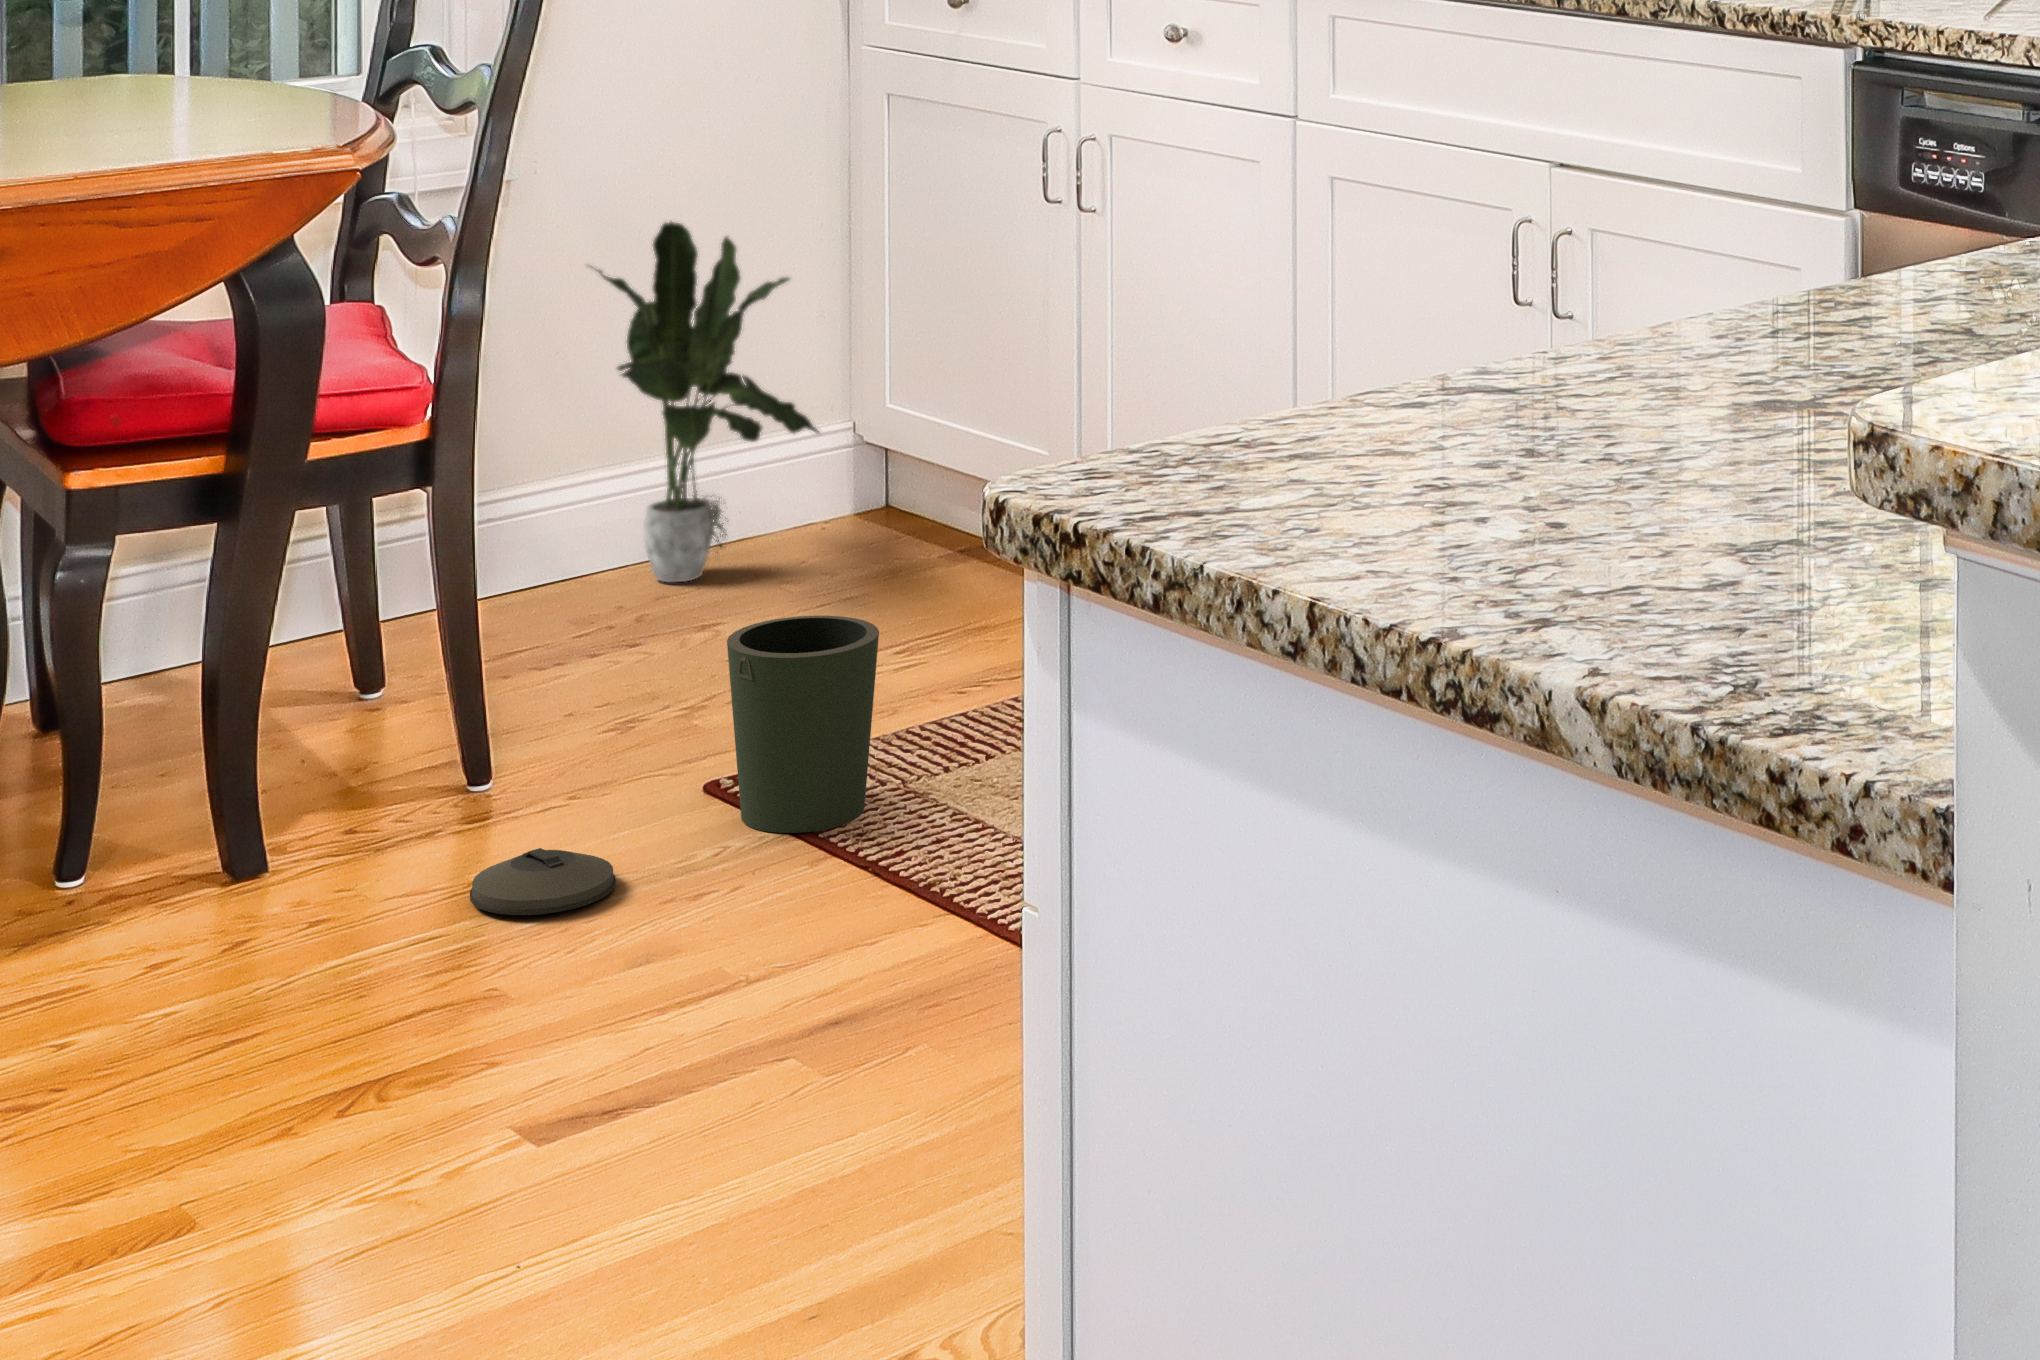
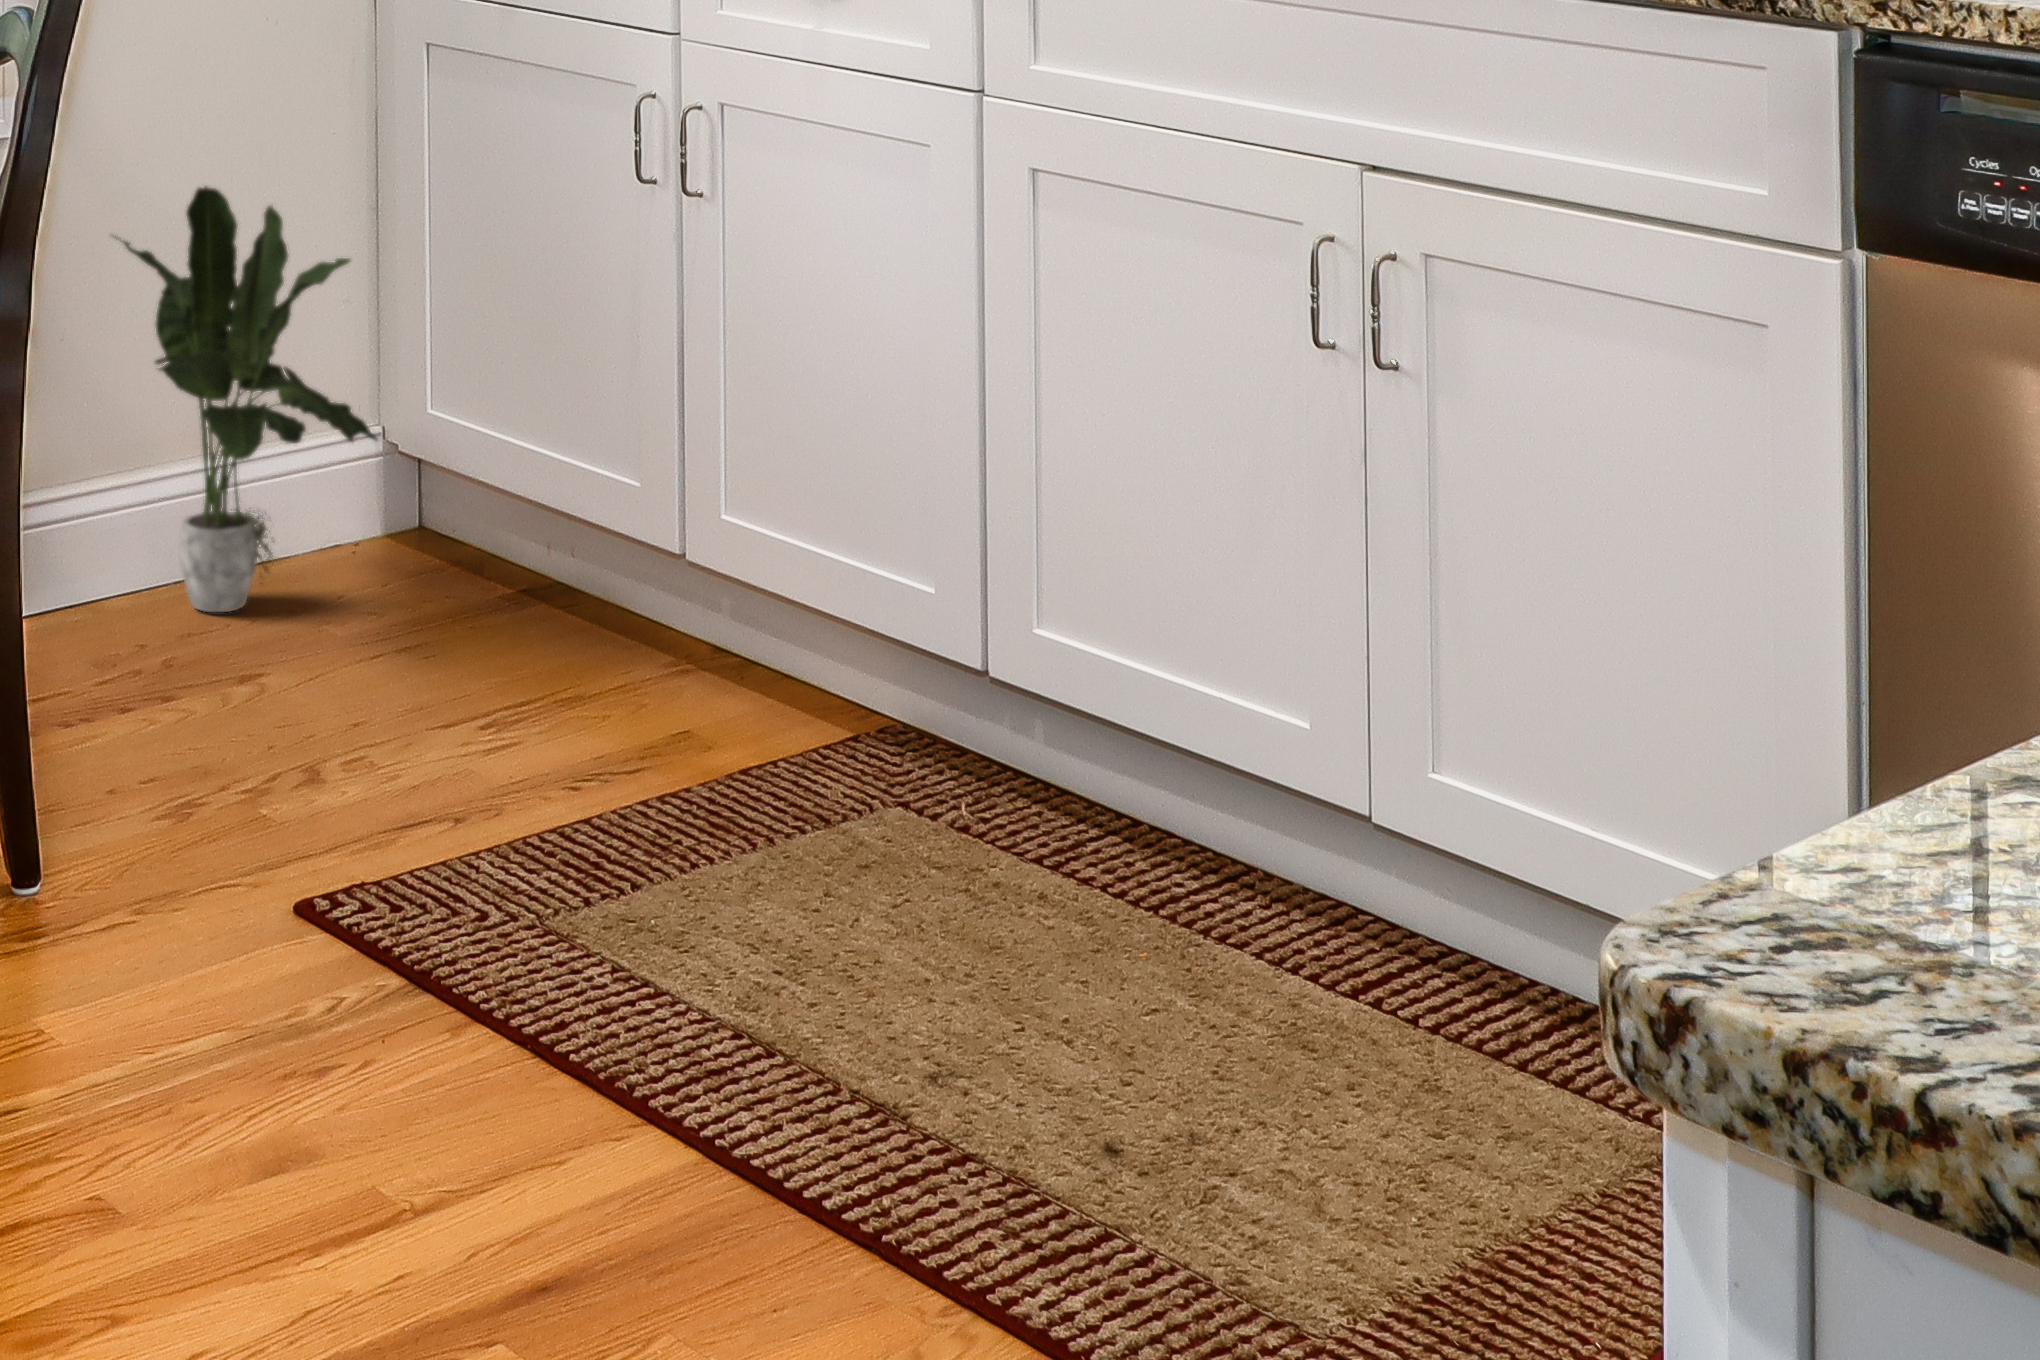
trash can: present [470,616,879,915] -> none [49,700,524,1090]

